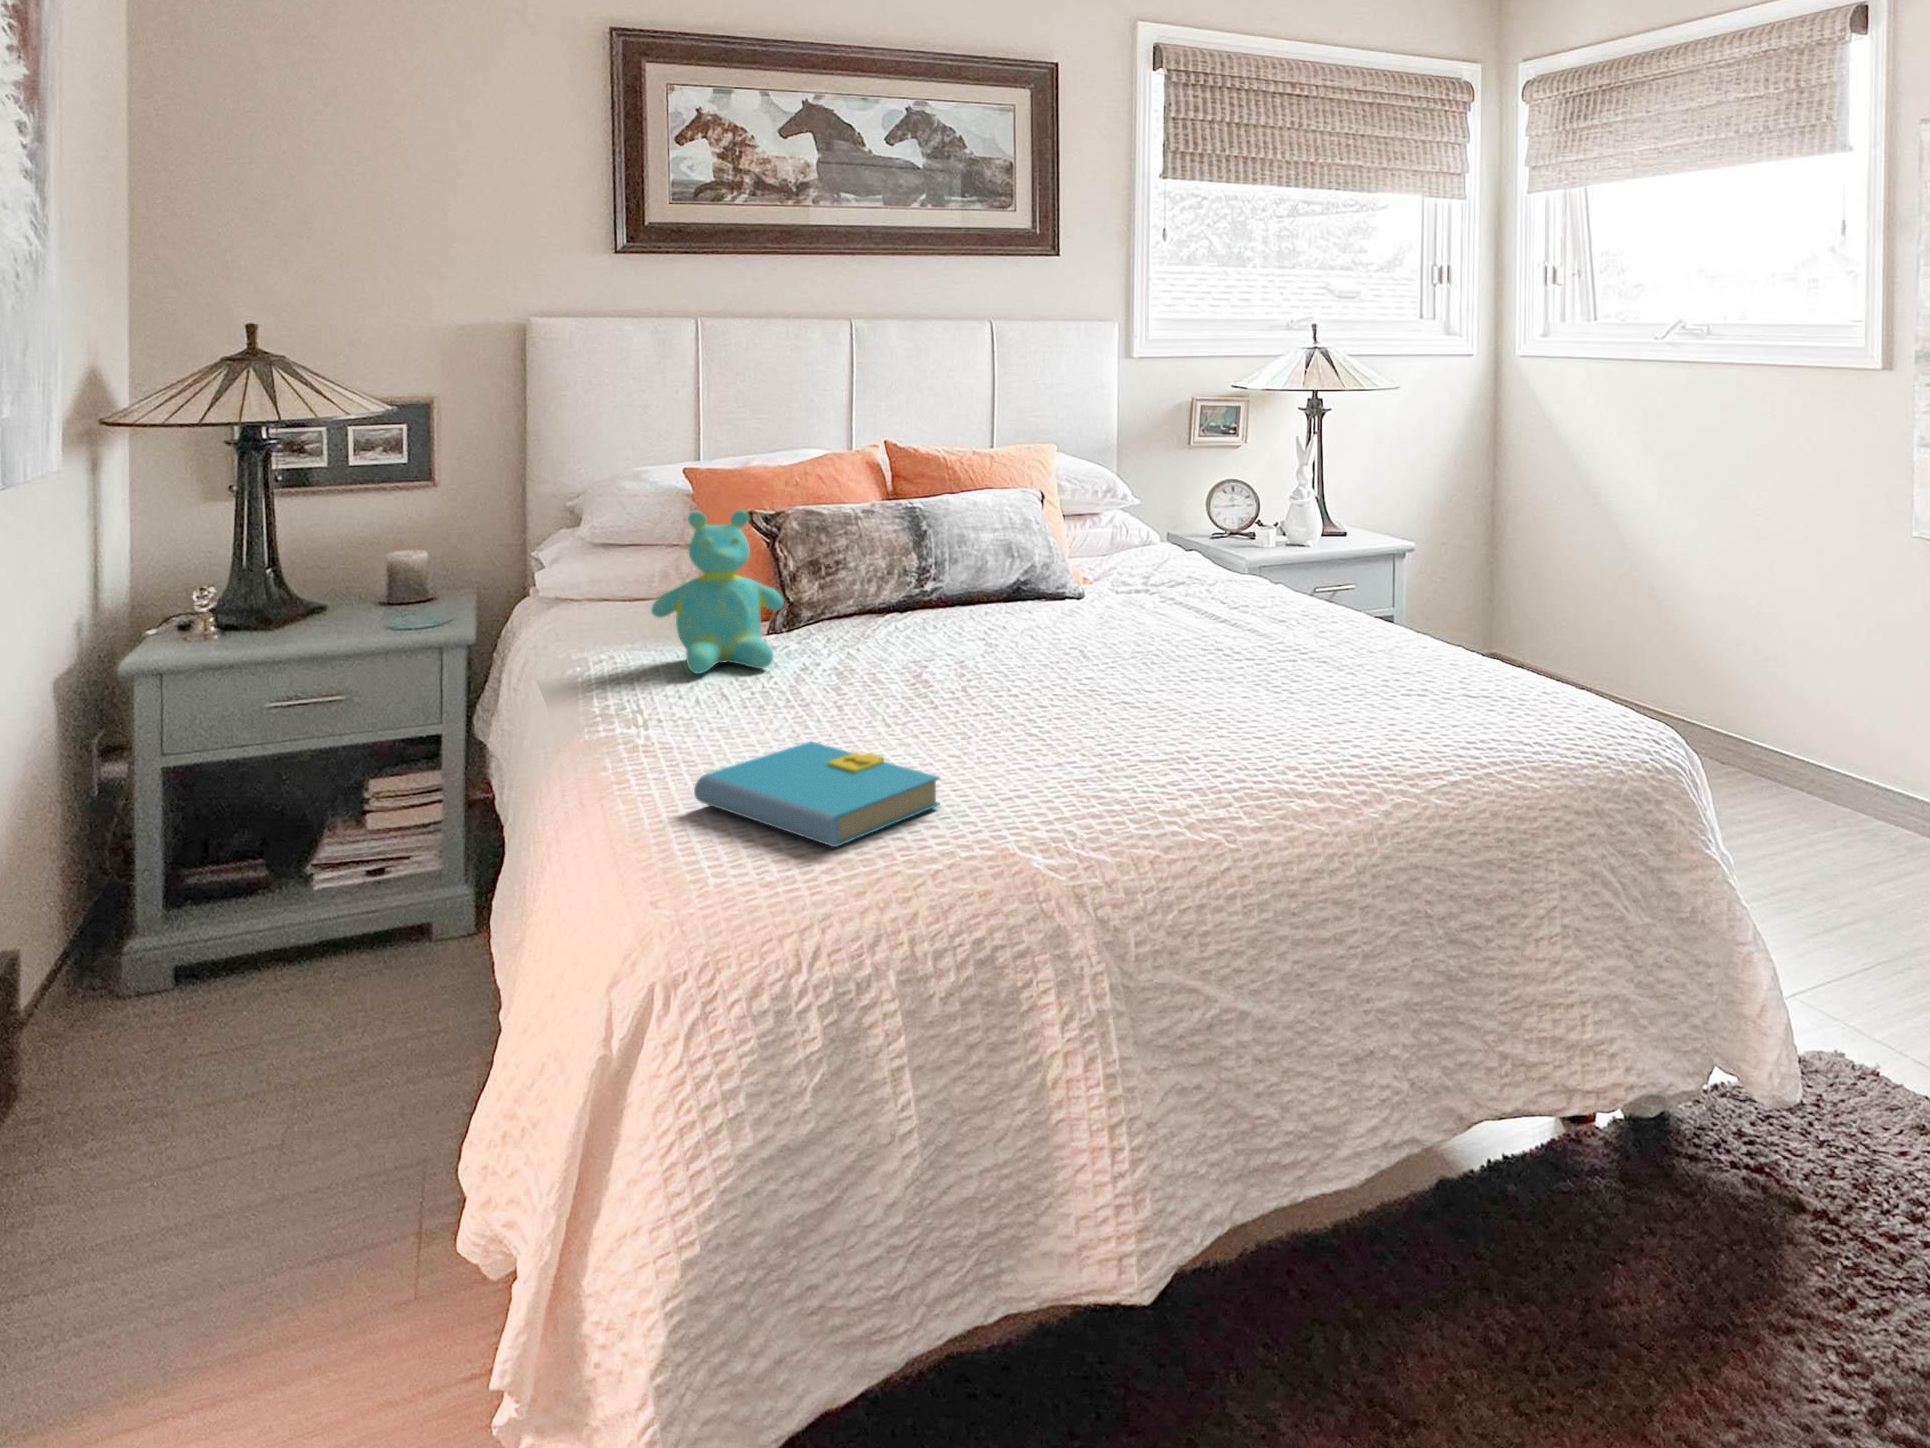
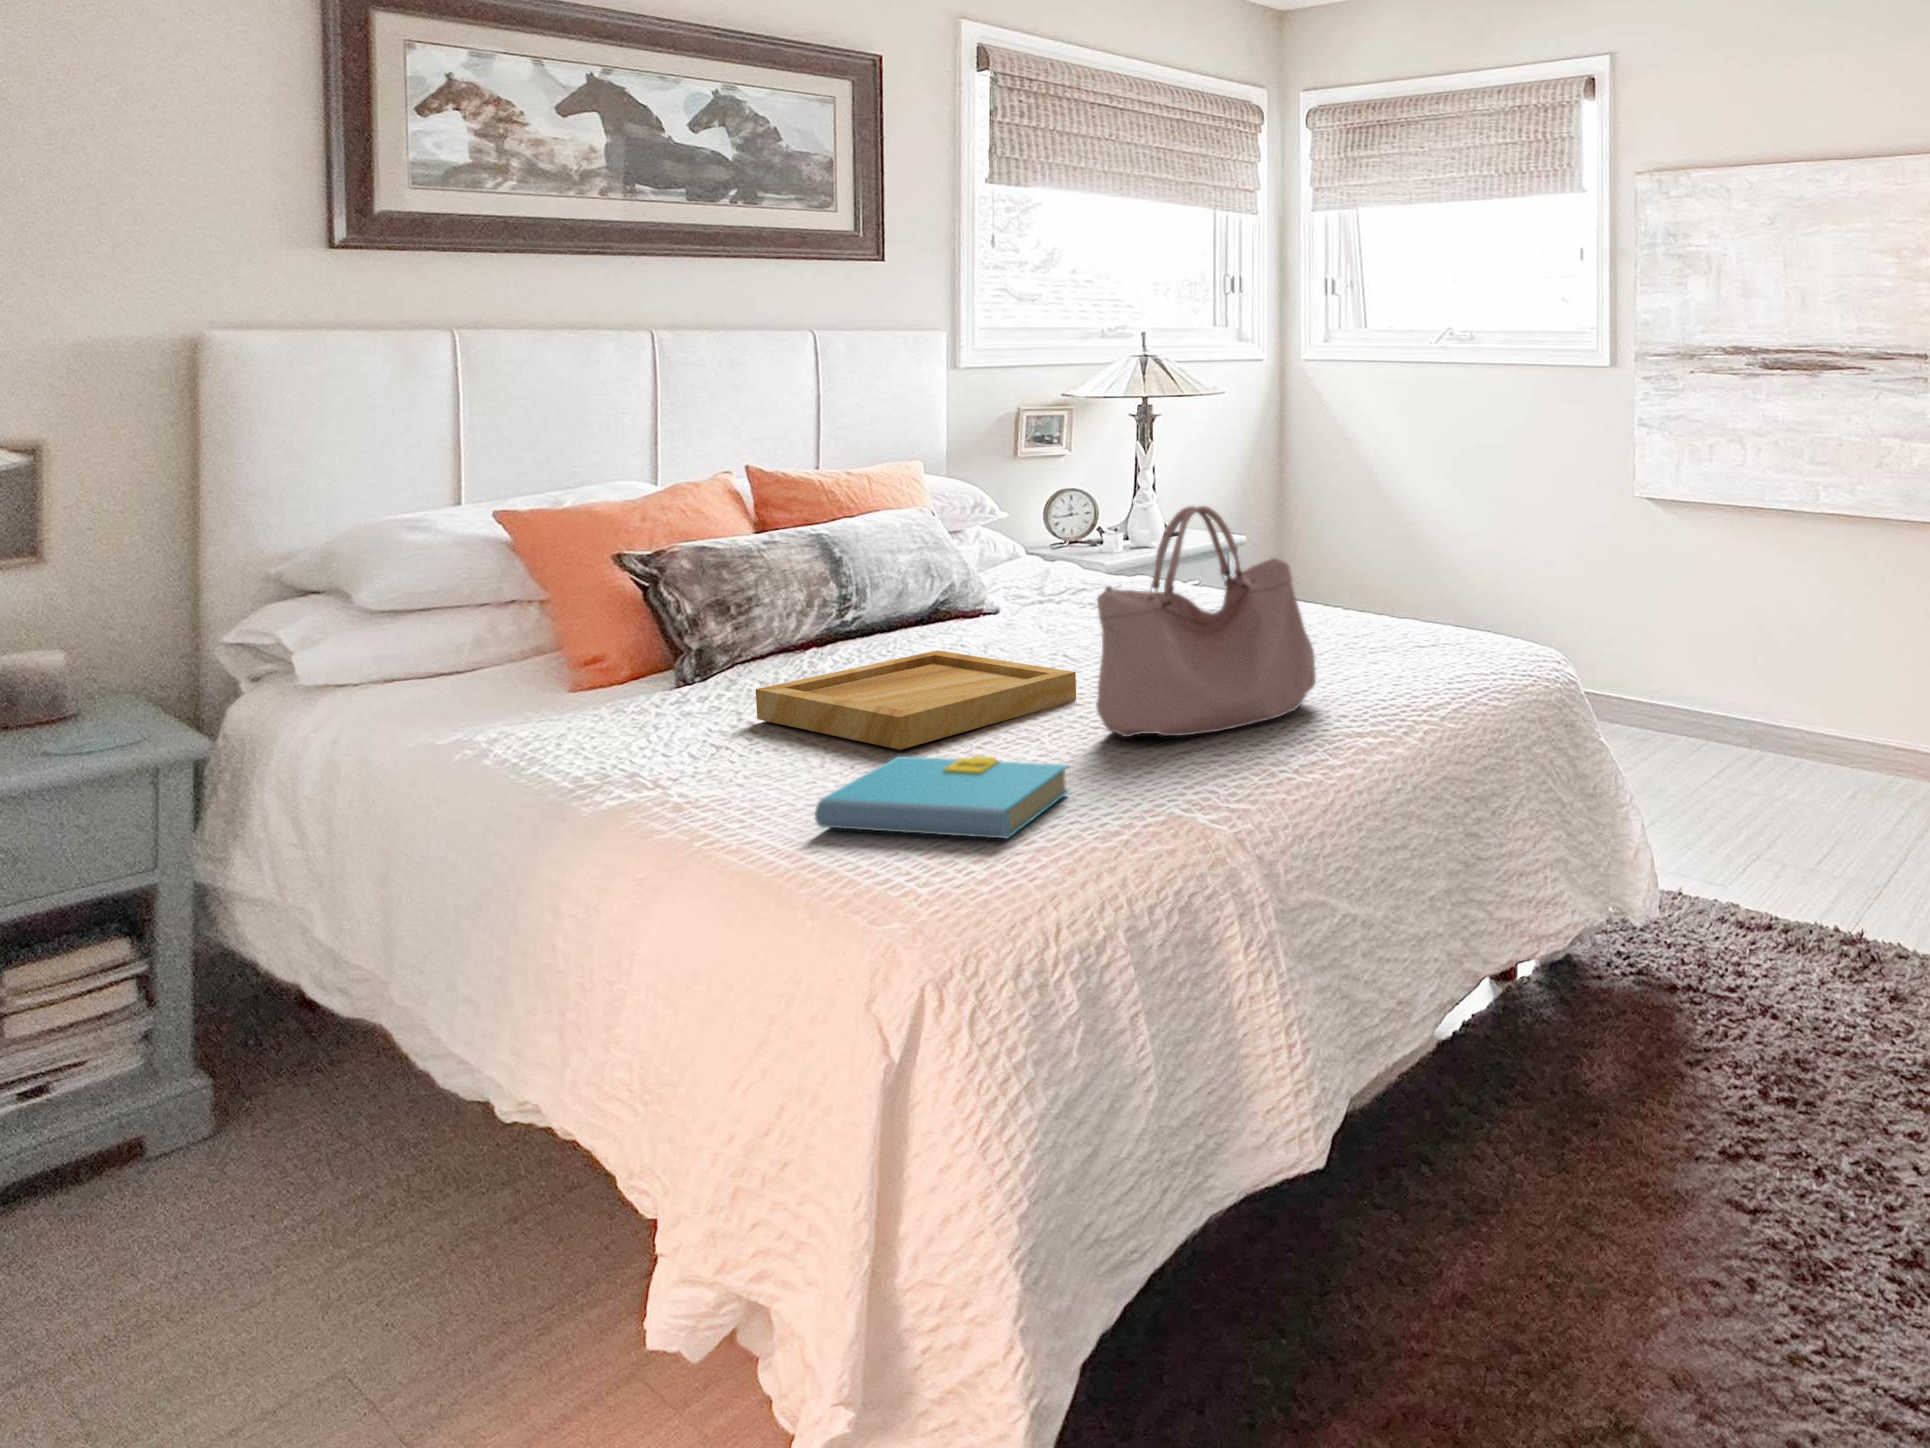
teddy bear: present [651,510,784,674] -> none [573,541,733,722]
handbag: none [1024,515,1278,760] -> present [1096,506,1316,737]
tray: none [775,636,1054,733] -> present [756,651,1076,750]

